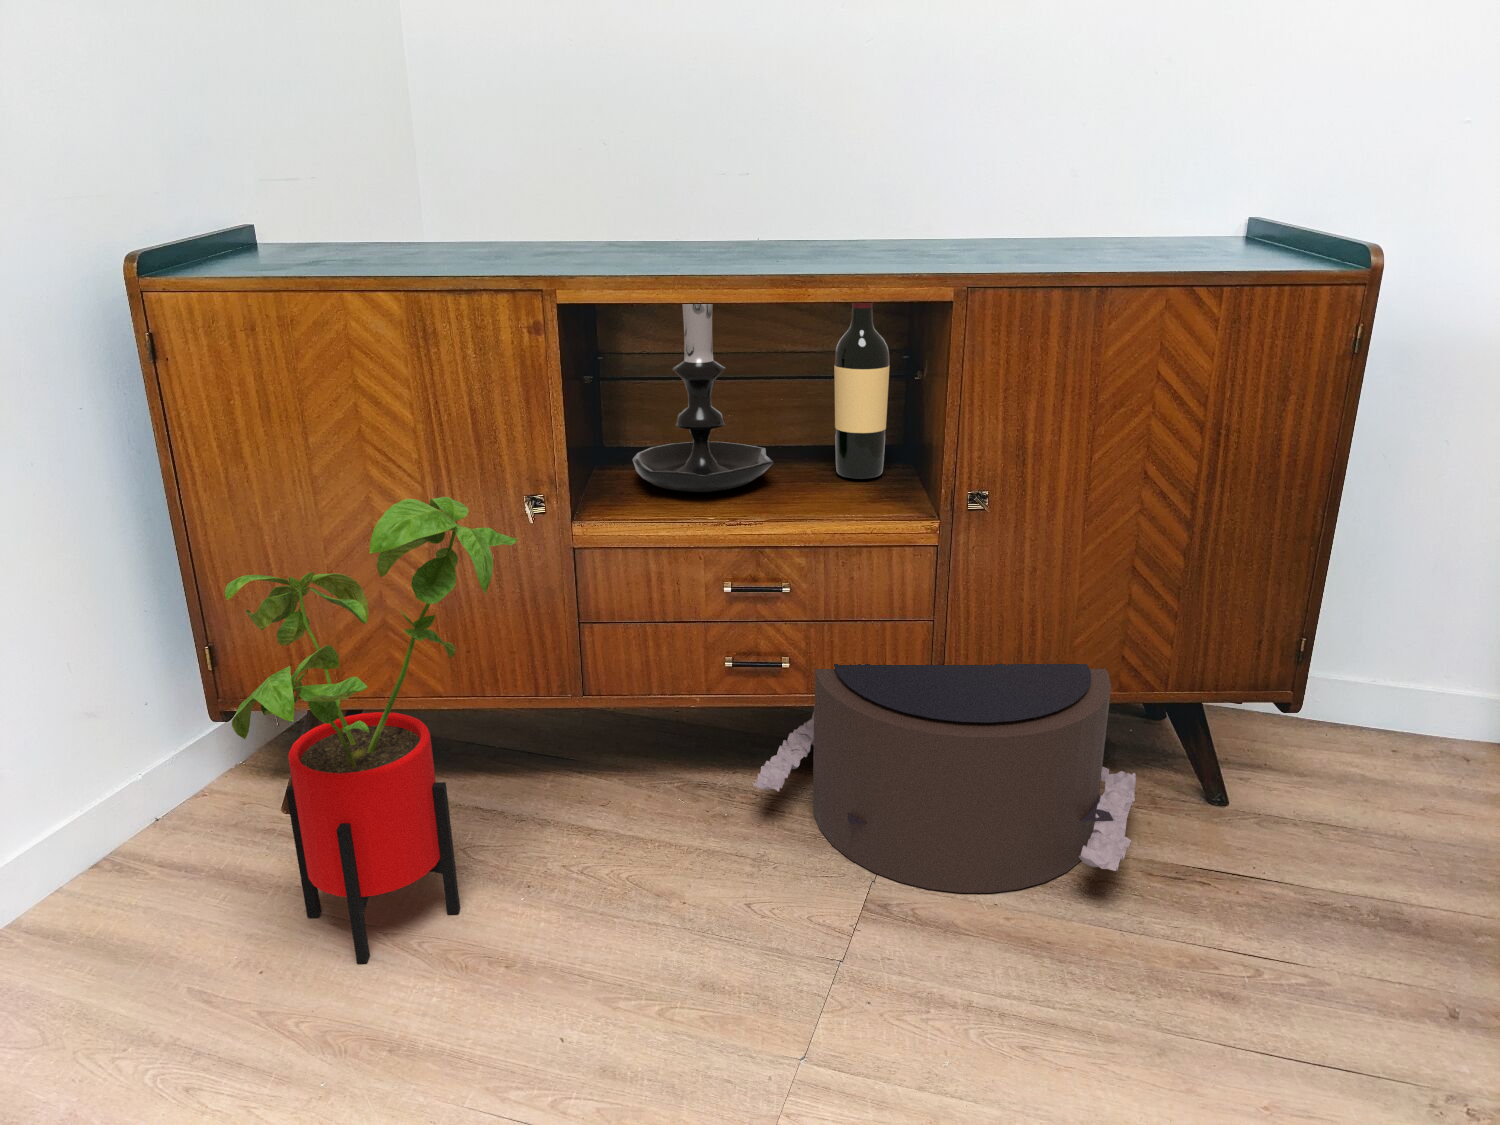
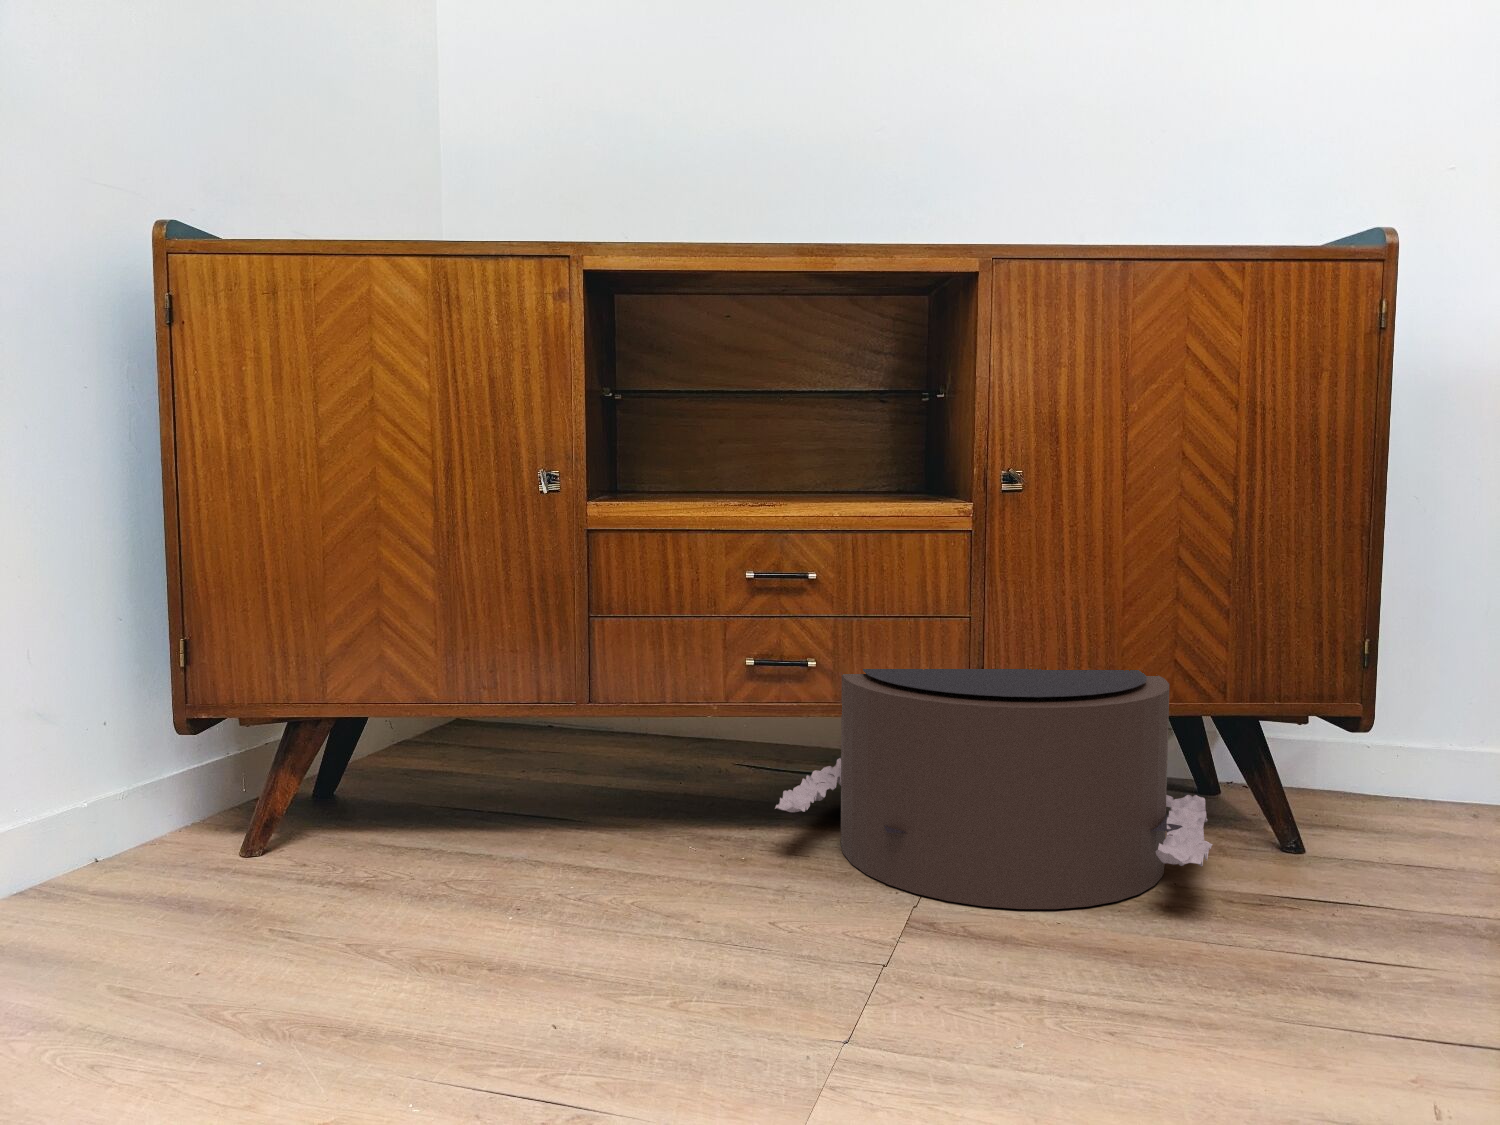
wine bottle: present [834,303,890,479] -> none [856,283,912,494]
candle holder: present [633,304,774,492] -> none [649,282,796,496]
house plant: present [225,497,518,963] -> none [196,408,530,962]

